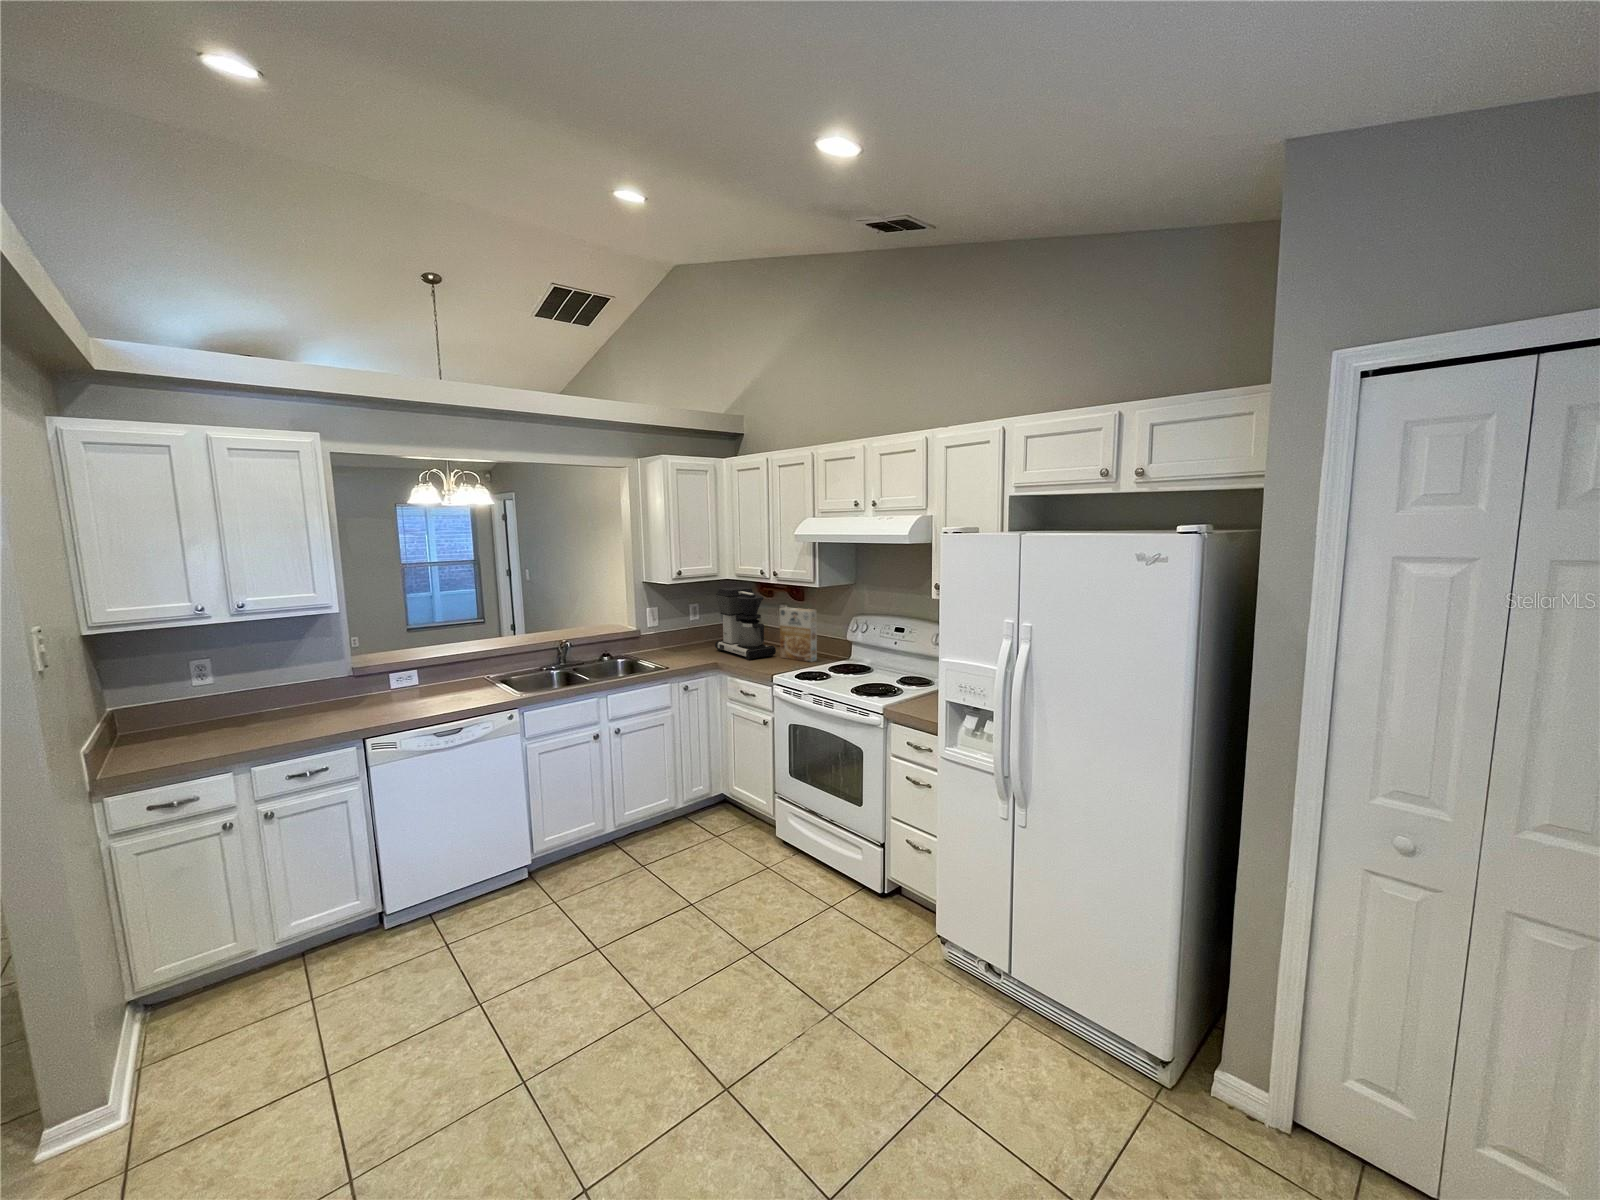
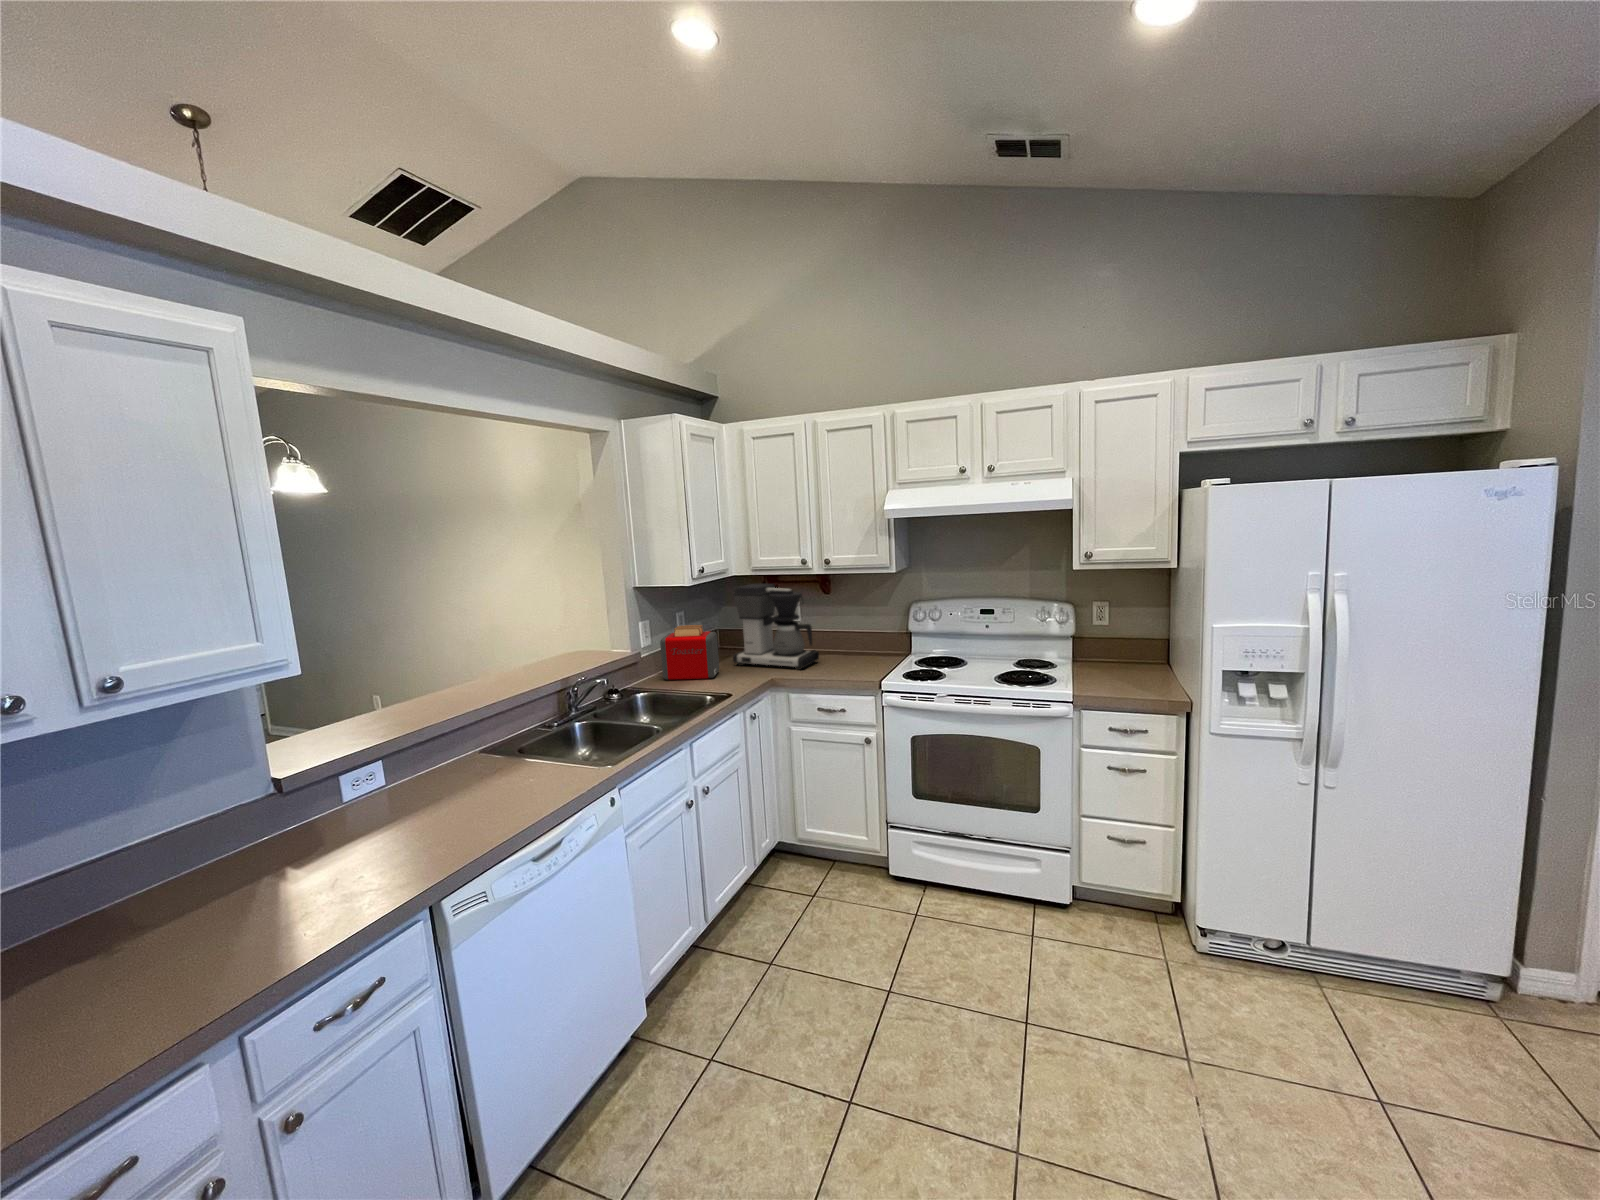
cereal box: present [780,607,817,662] -> none [825,601,873,662]
toaster: none [651,614,696,657] -> present [660,625,719,680]

